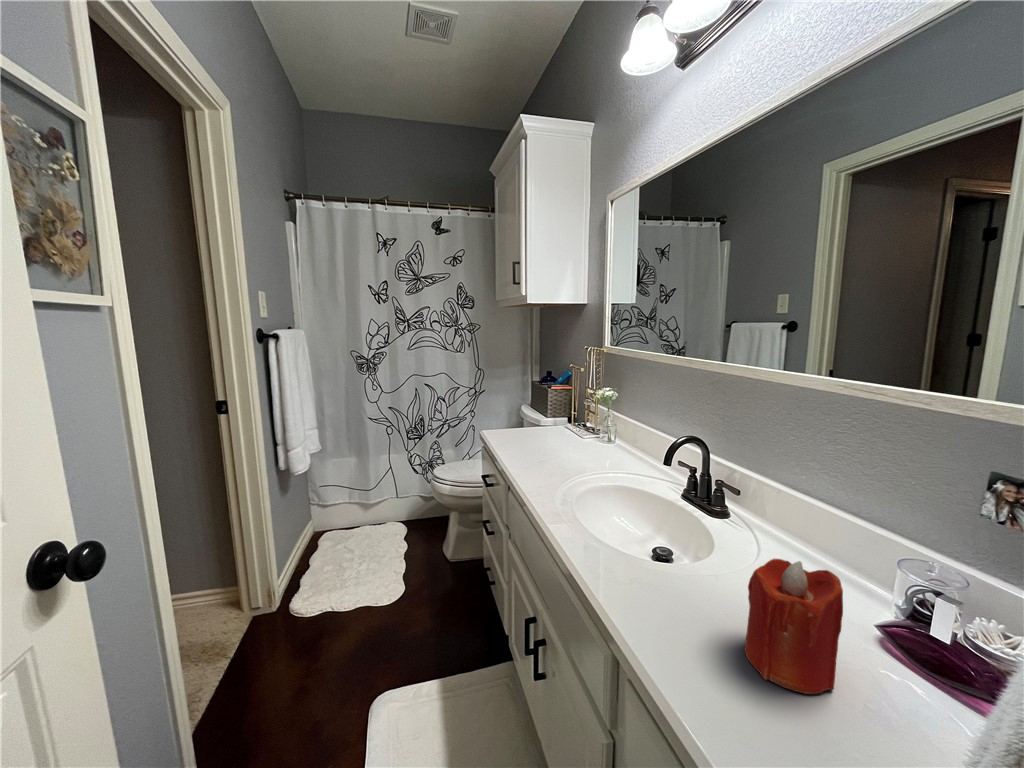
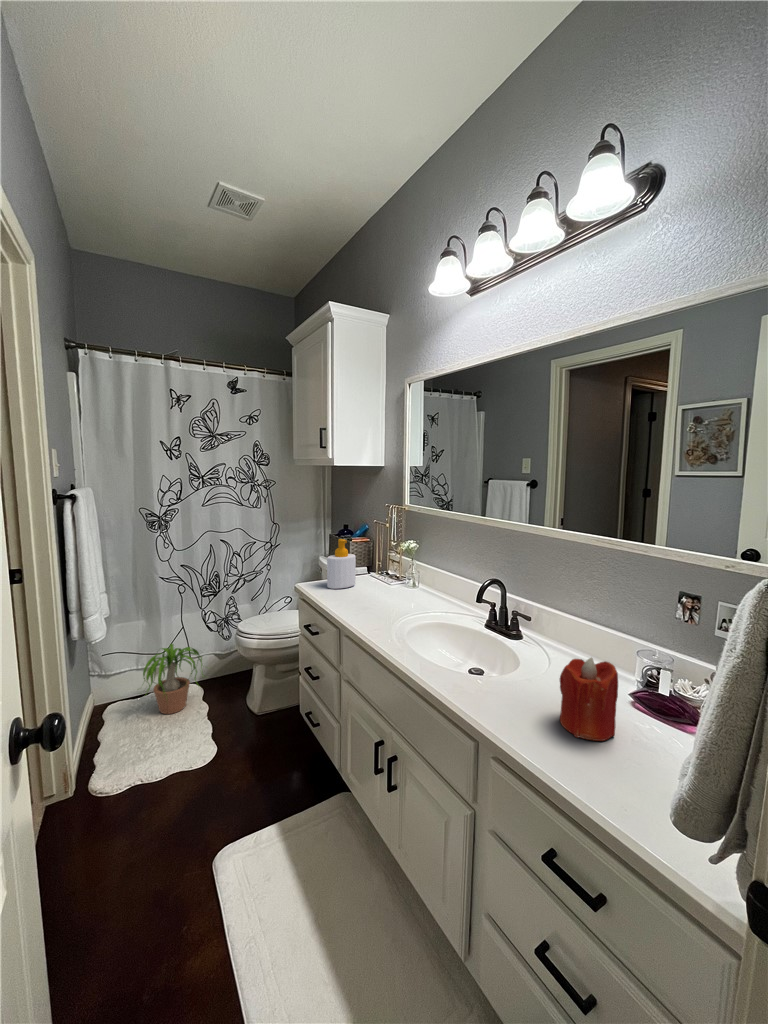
soap bottle: none [509,384,541,439] -> present [327,539,356,589]
potted plant: none [340,483,415,550] -> present [143,644,202,714]

